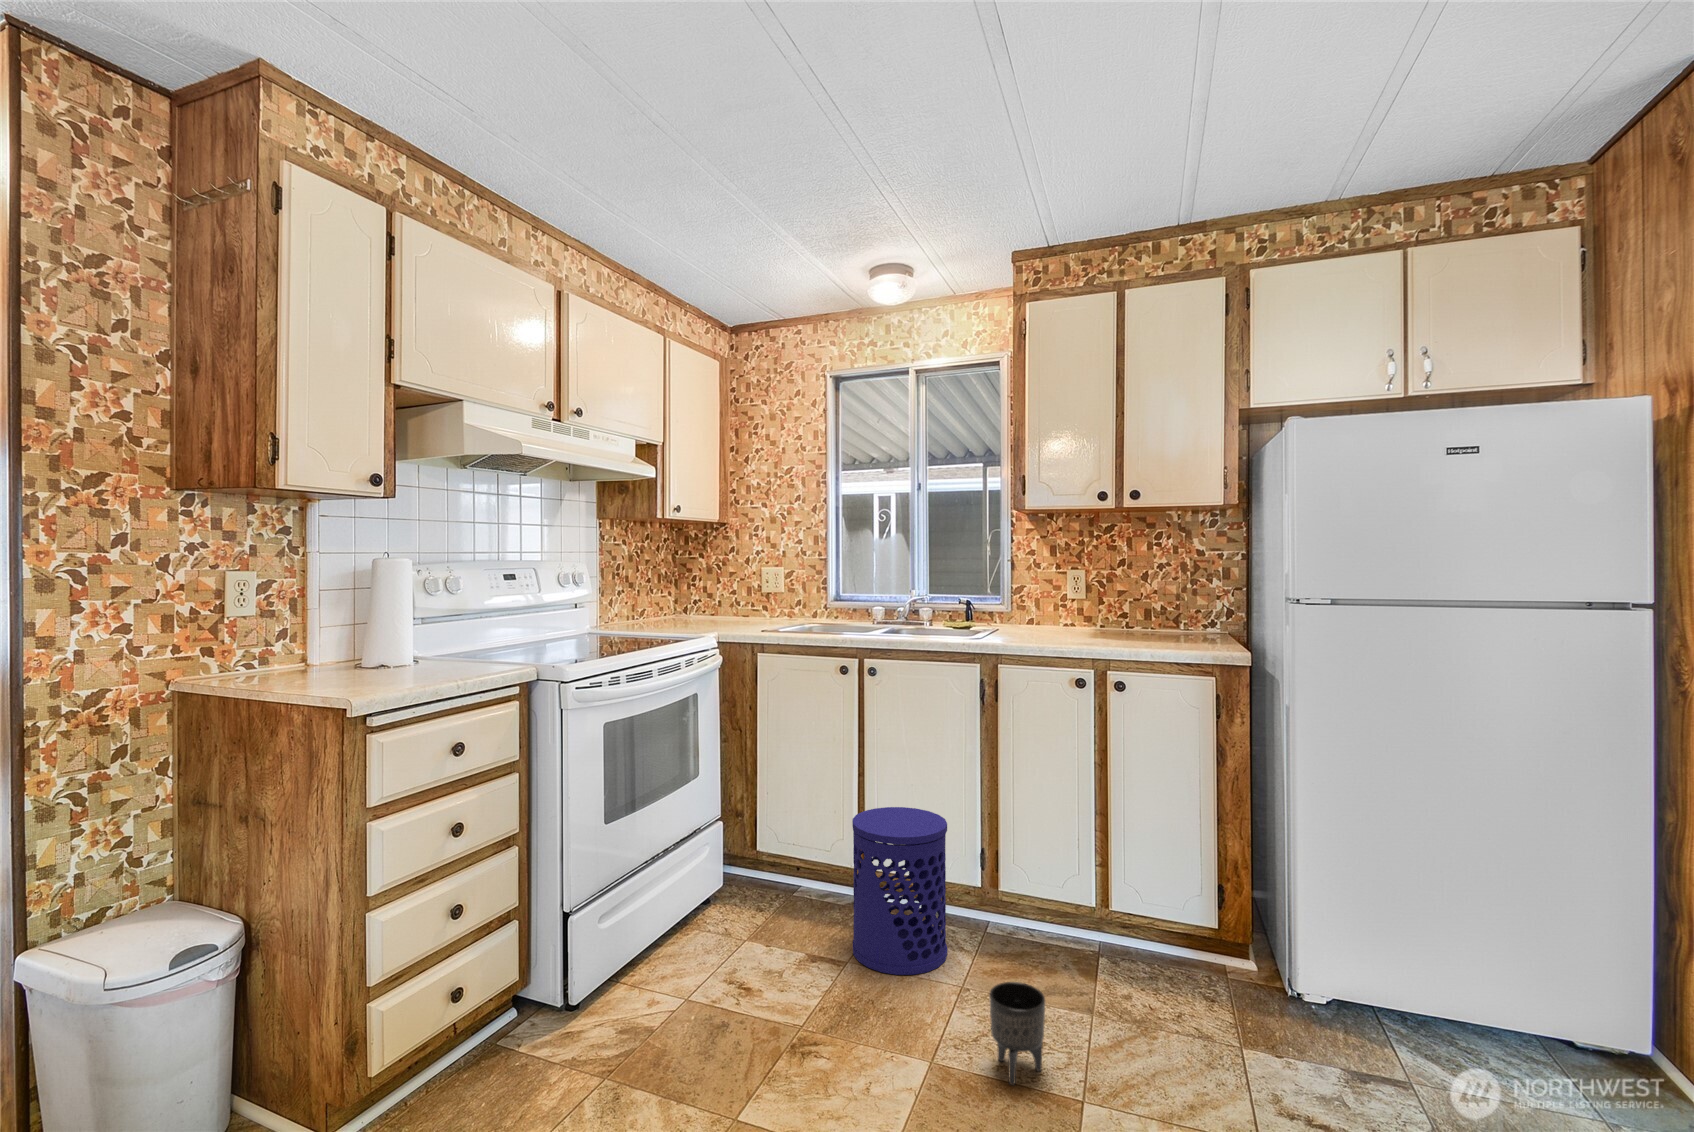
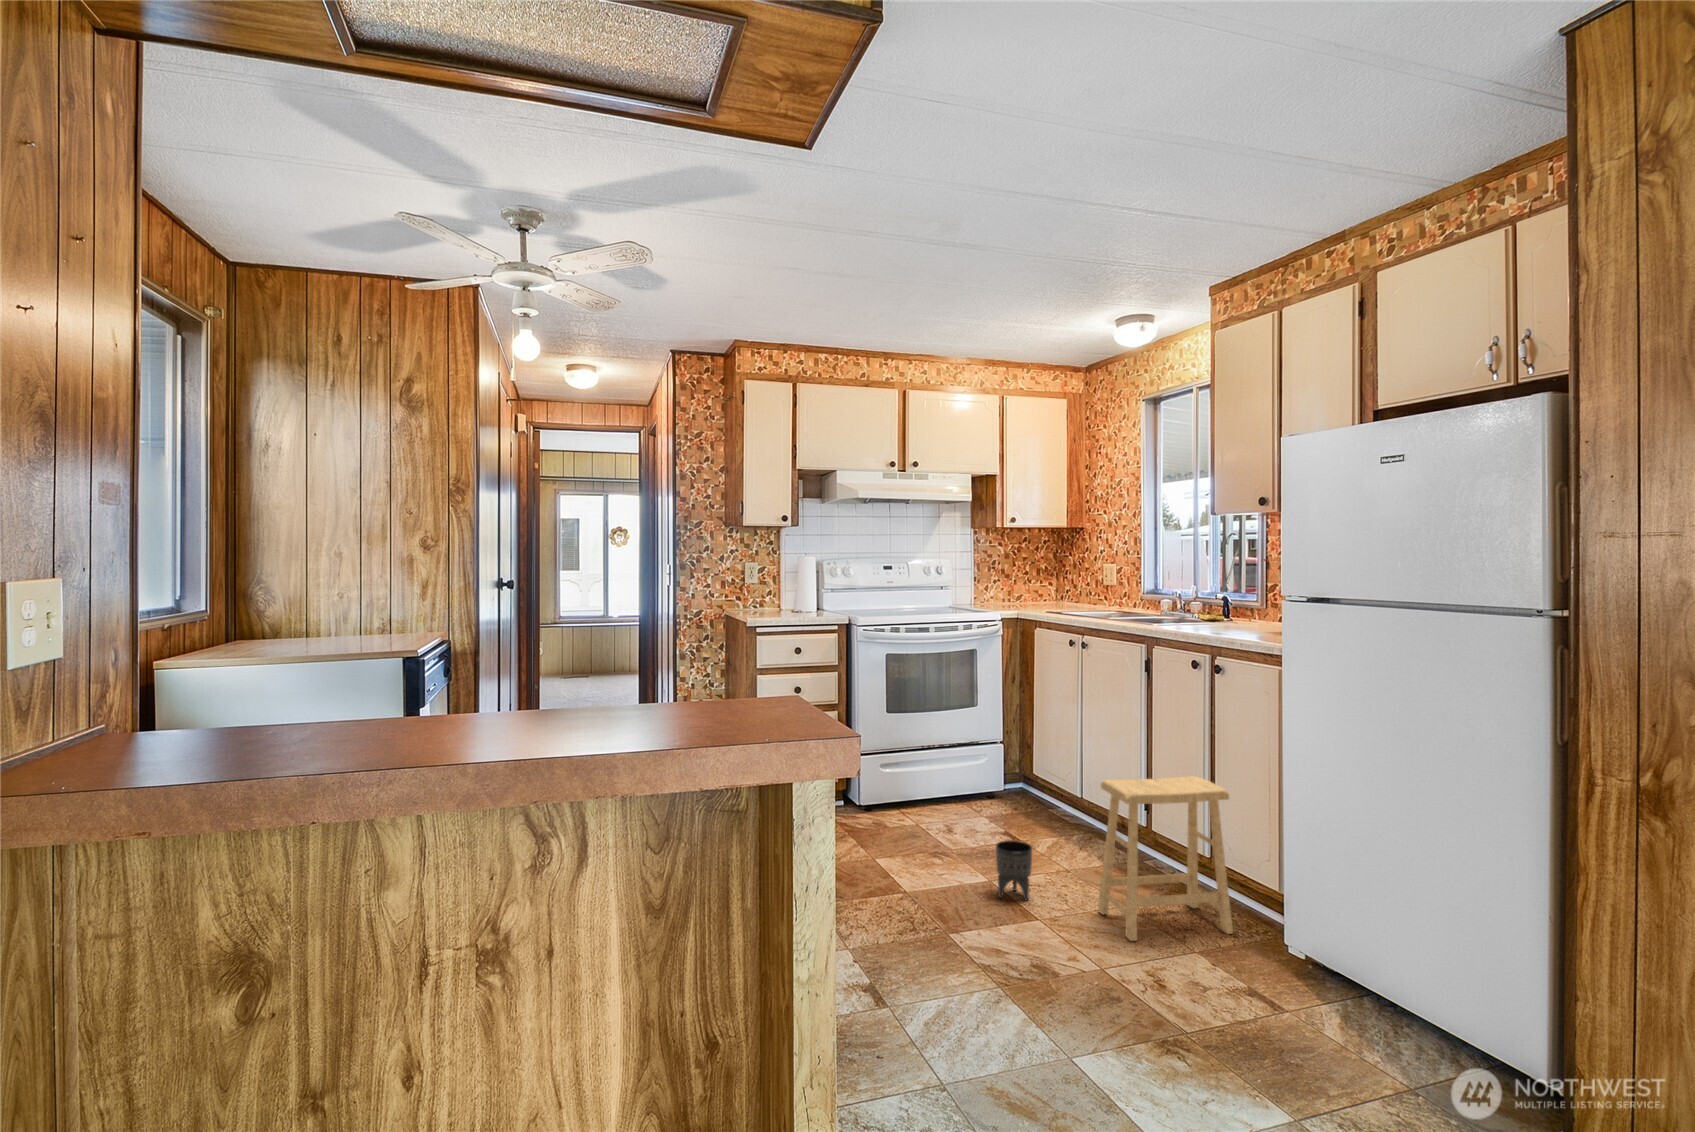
waste bin: present [852,807,947,975] -> none [1023,741,1092,855]
footstool: none [1117,823,1236,1071] -> present [1098,776,1233,941]

